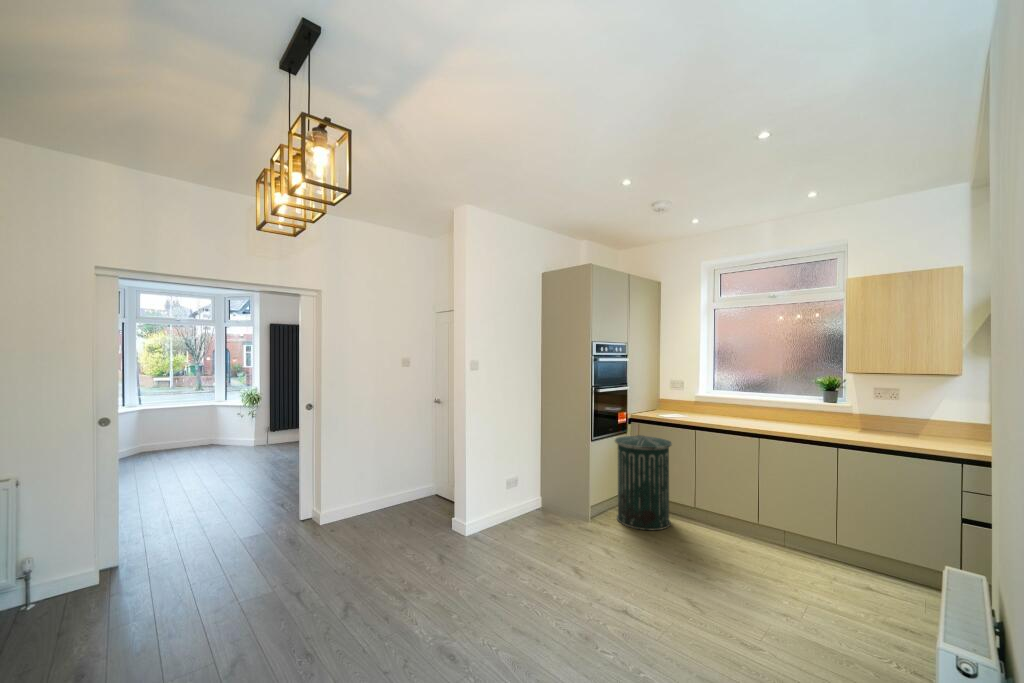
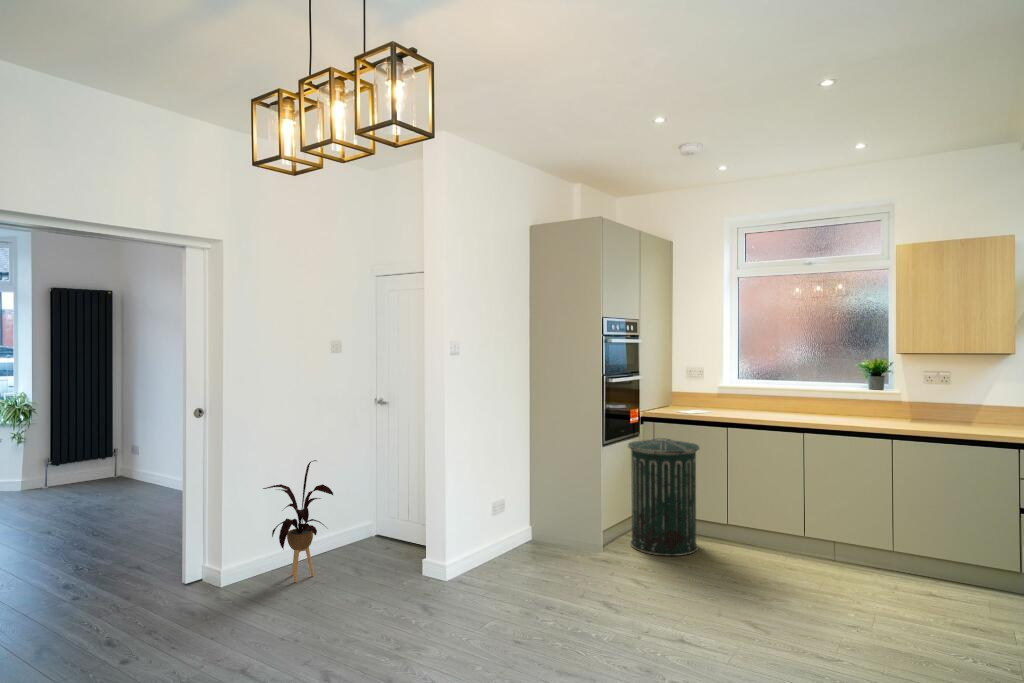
house plant: none [341,443,386,529] -> present [263,460,333,582]

